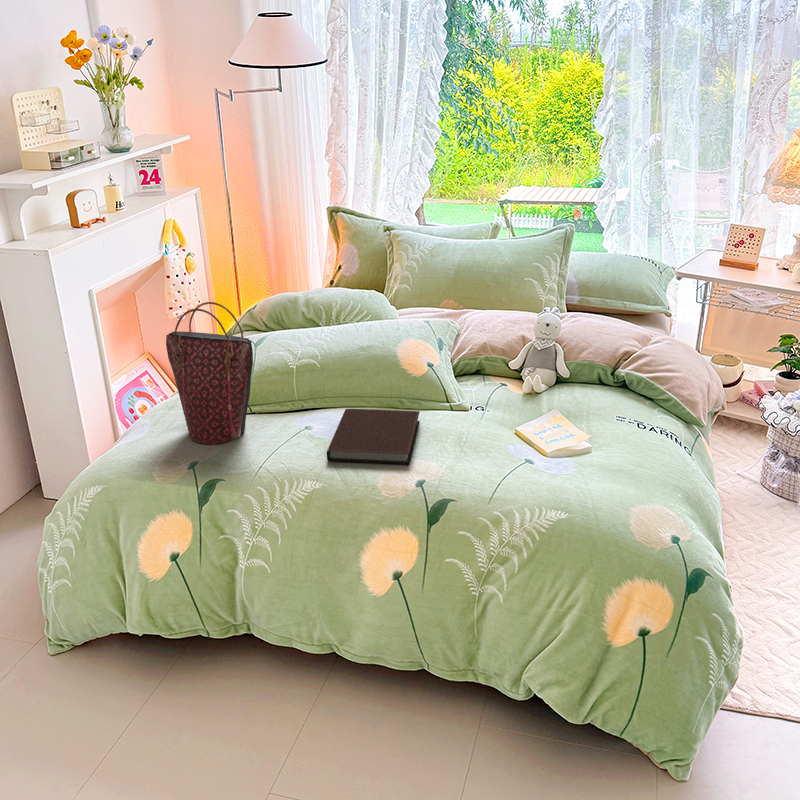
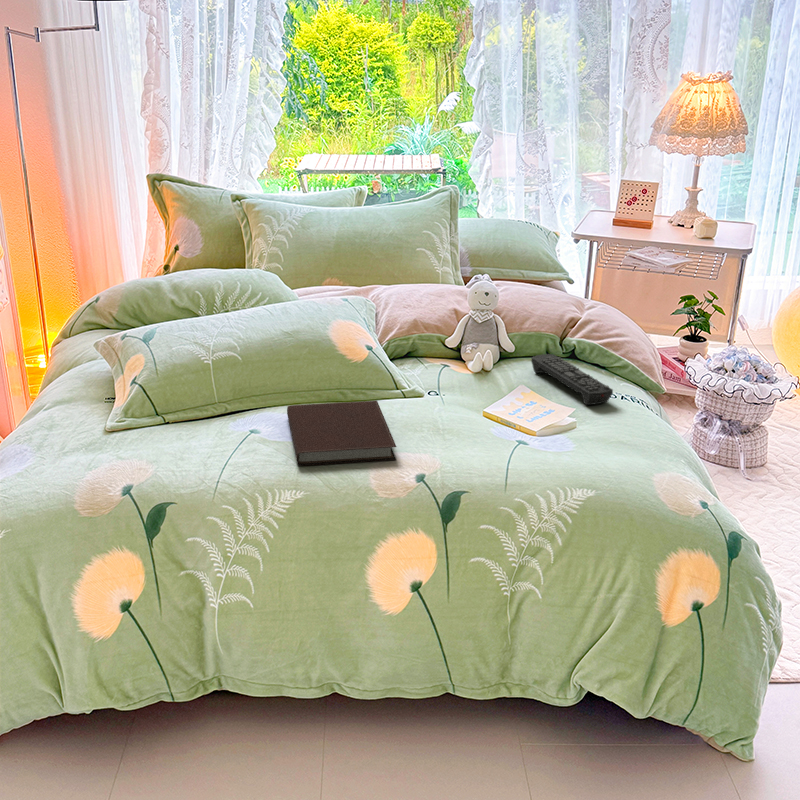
handbag: present [166,302,253,444] -> none [67,283,188,464]
remote control: none [576,382,632,433] -> present [531,354,613,405]

